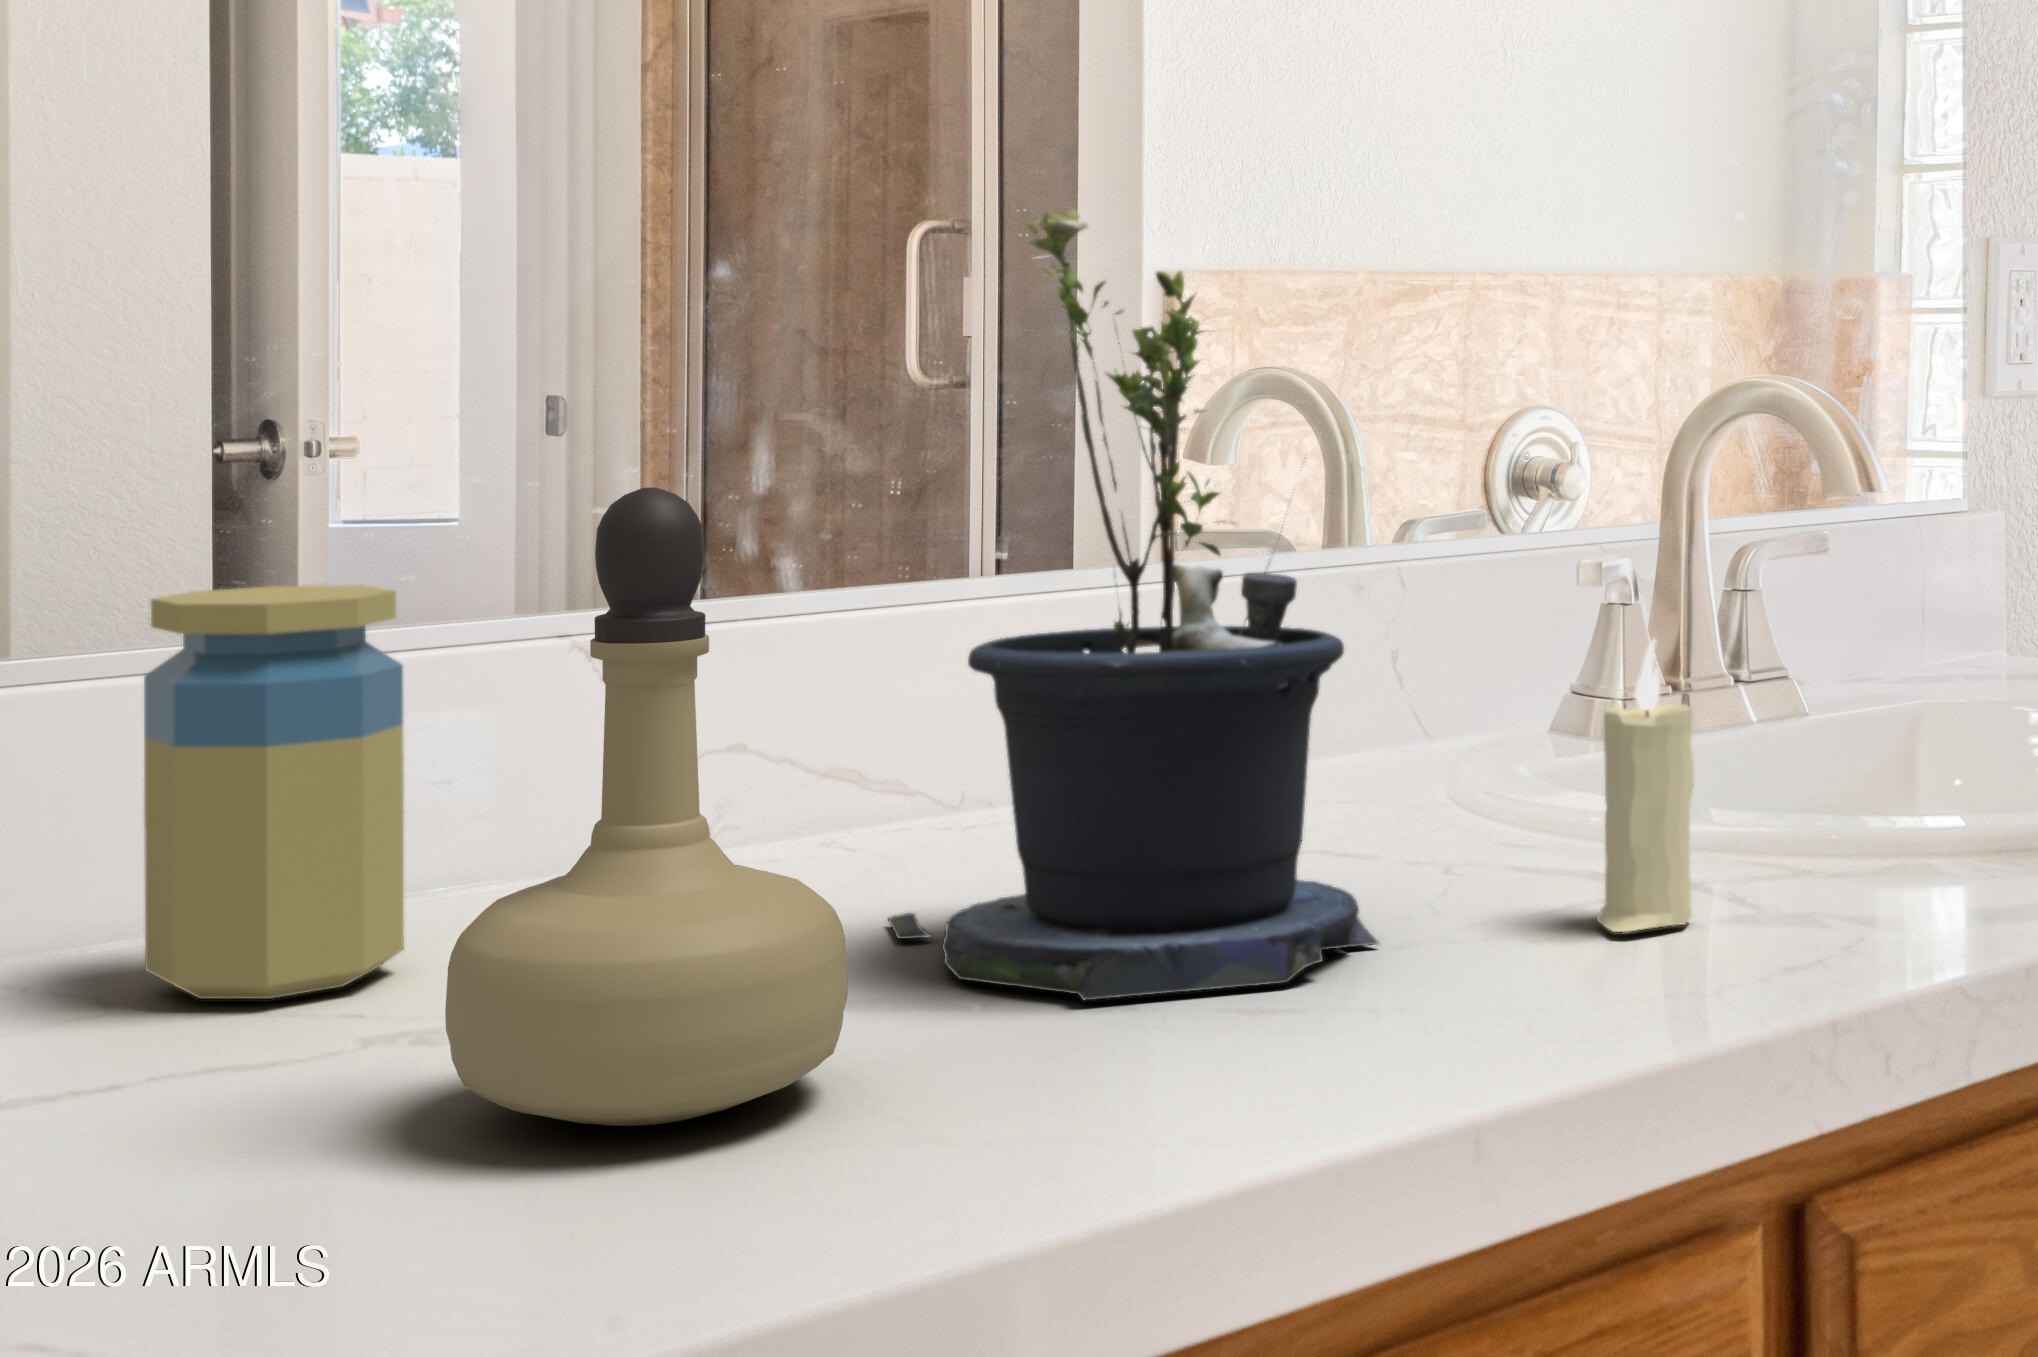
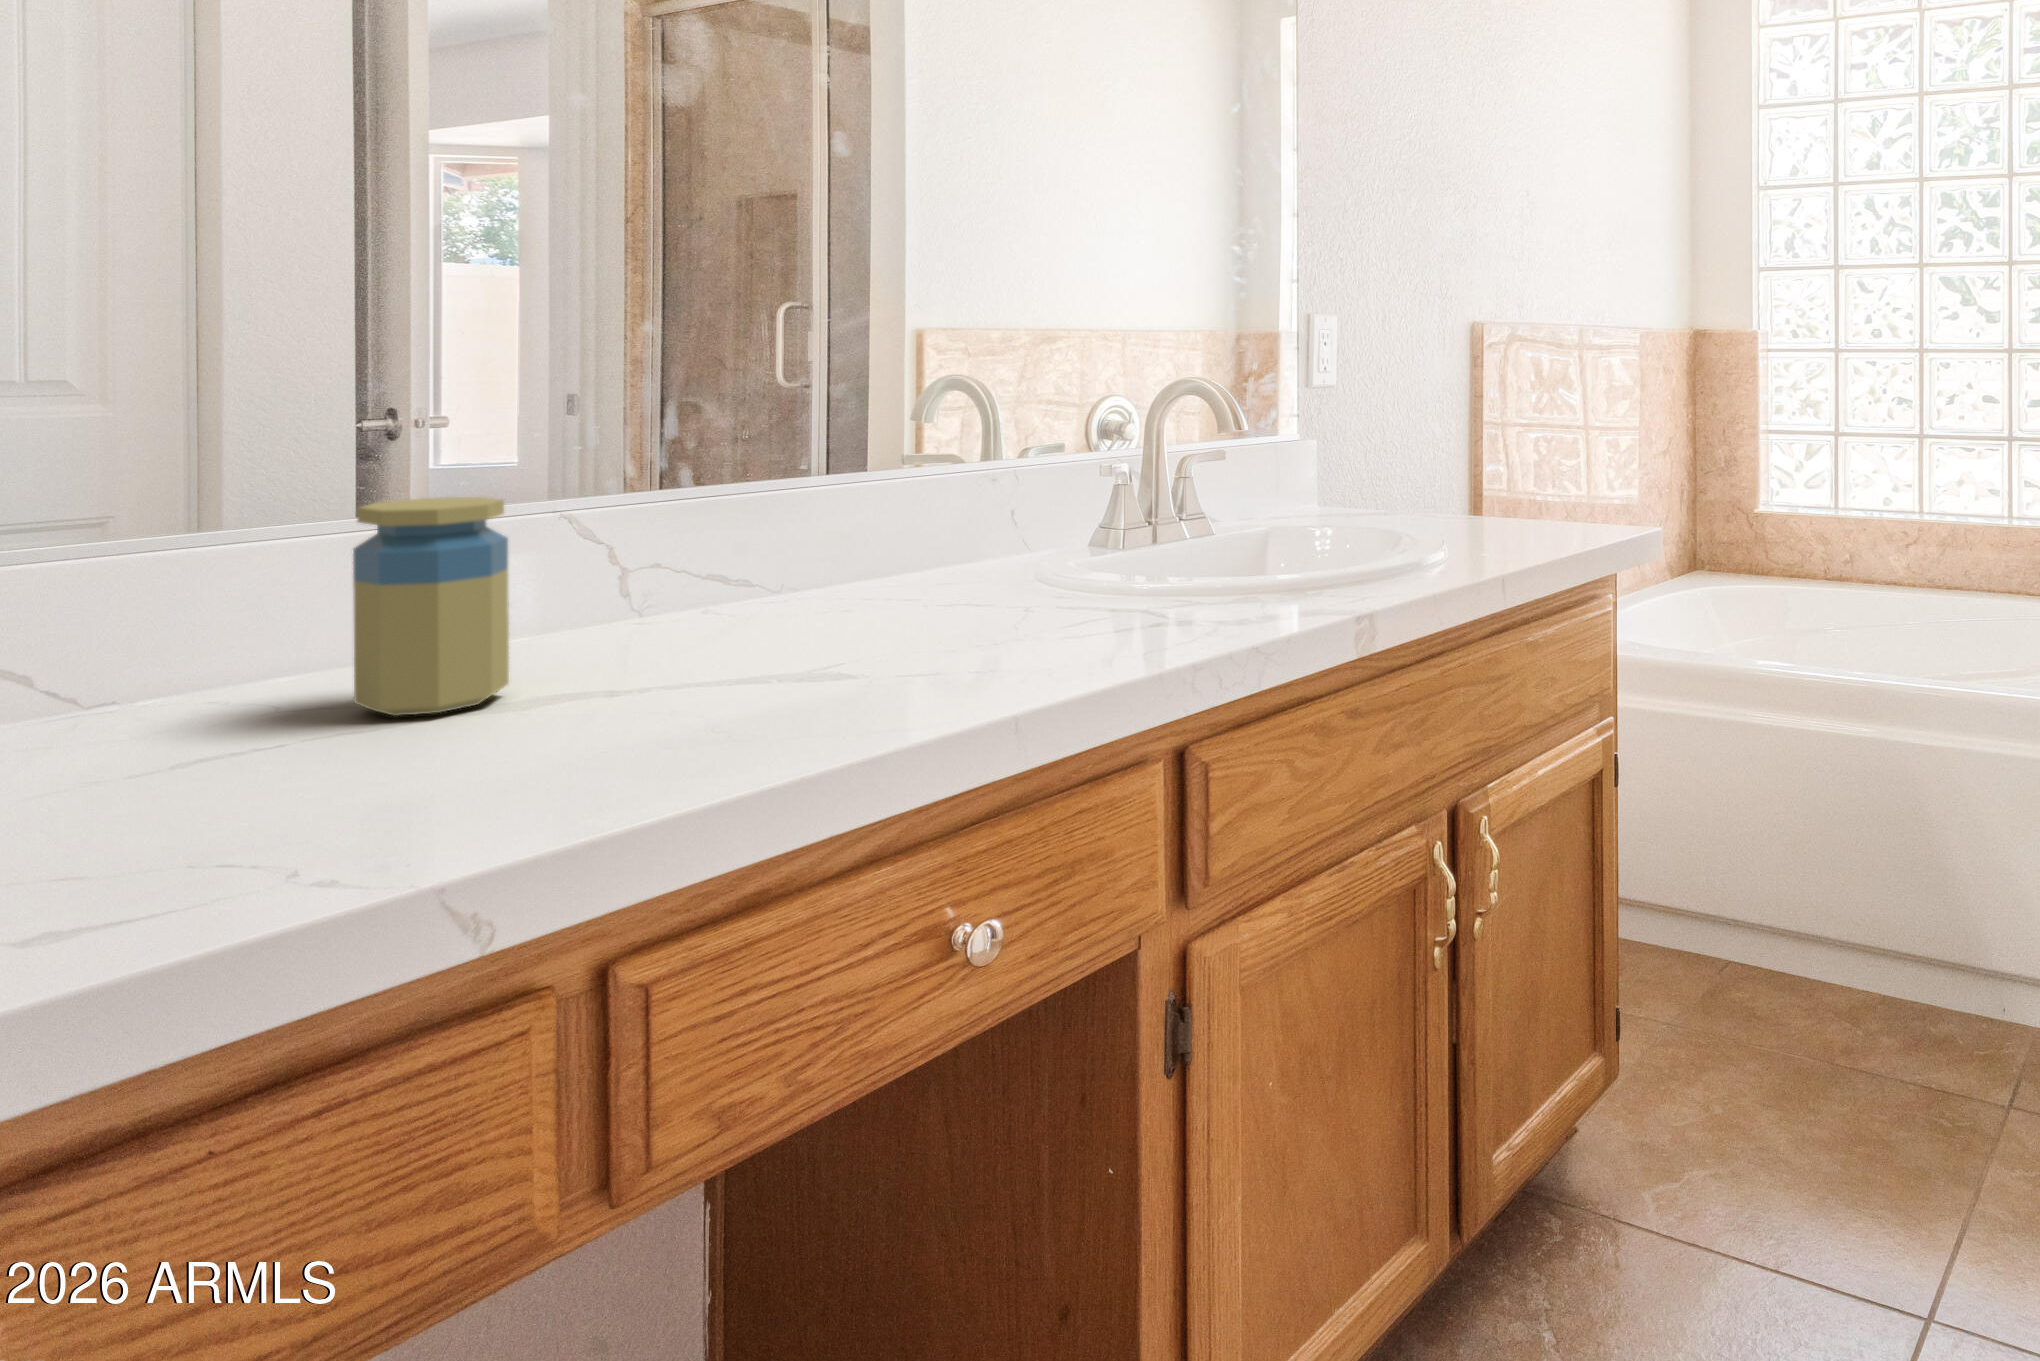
potted plant: present [888,209,1378,1000] -> none [776,309,1037,685]
perfume bottle: present [445,488,848,1126] -> none [584,452,795,755]
candle: present [1597,639,1694,932] -> none [1137,508,1183,641]

